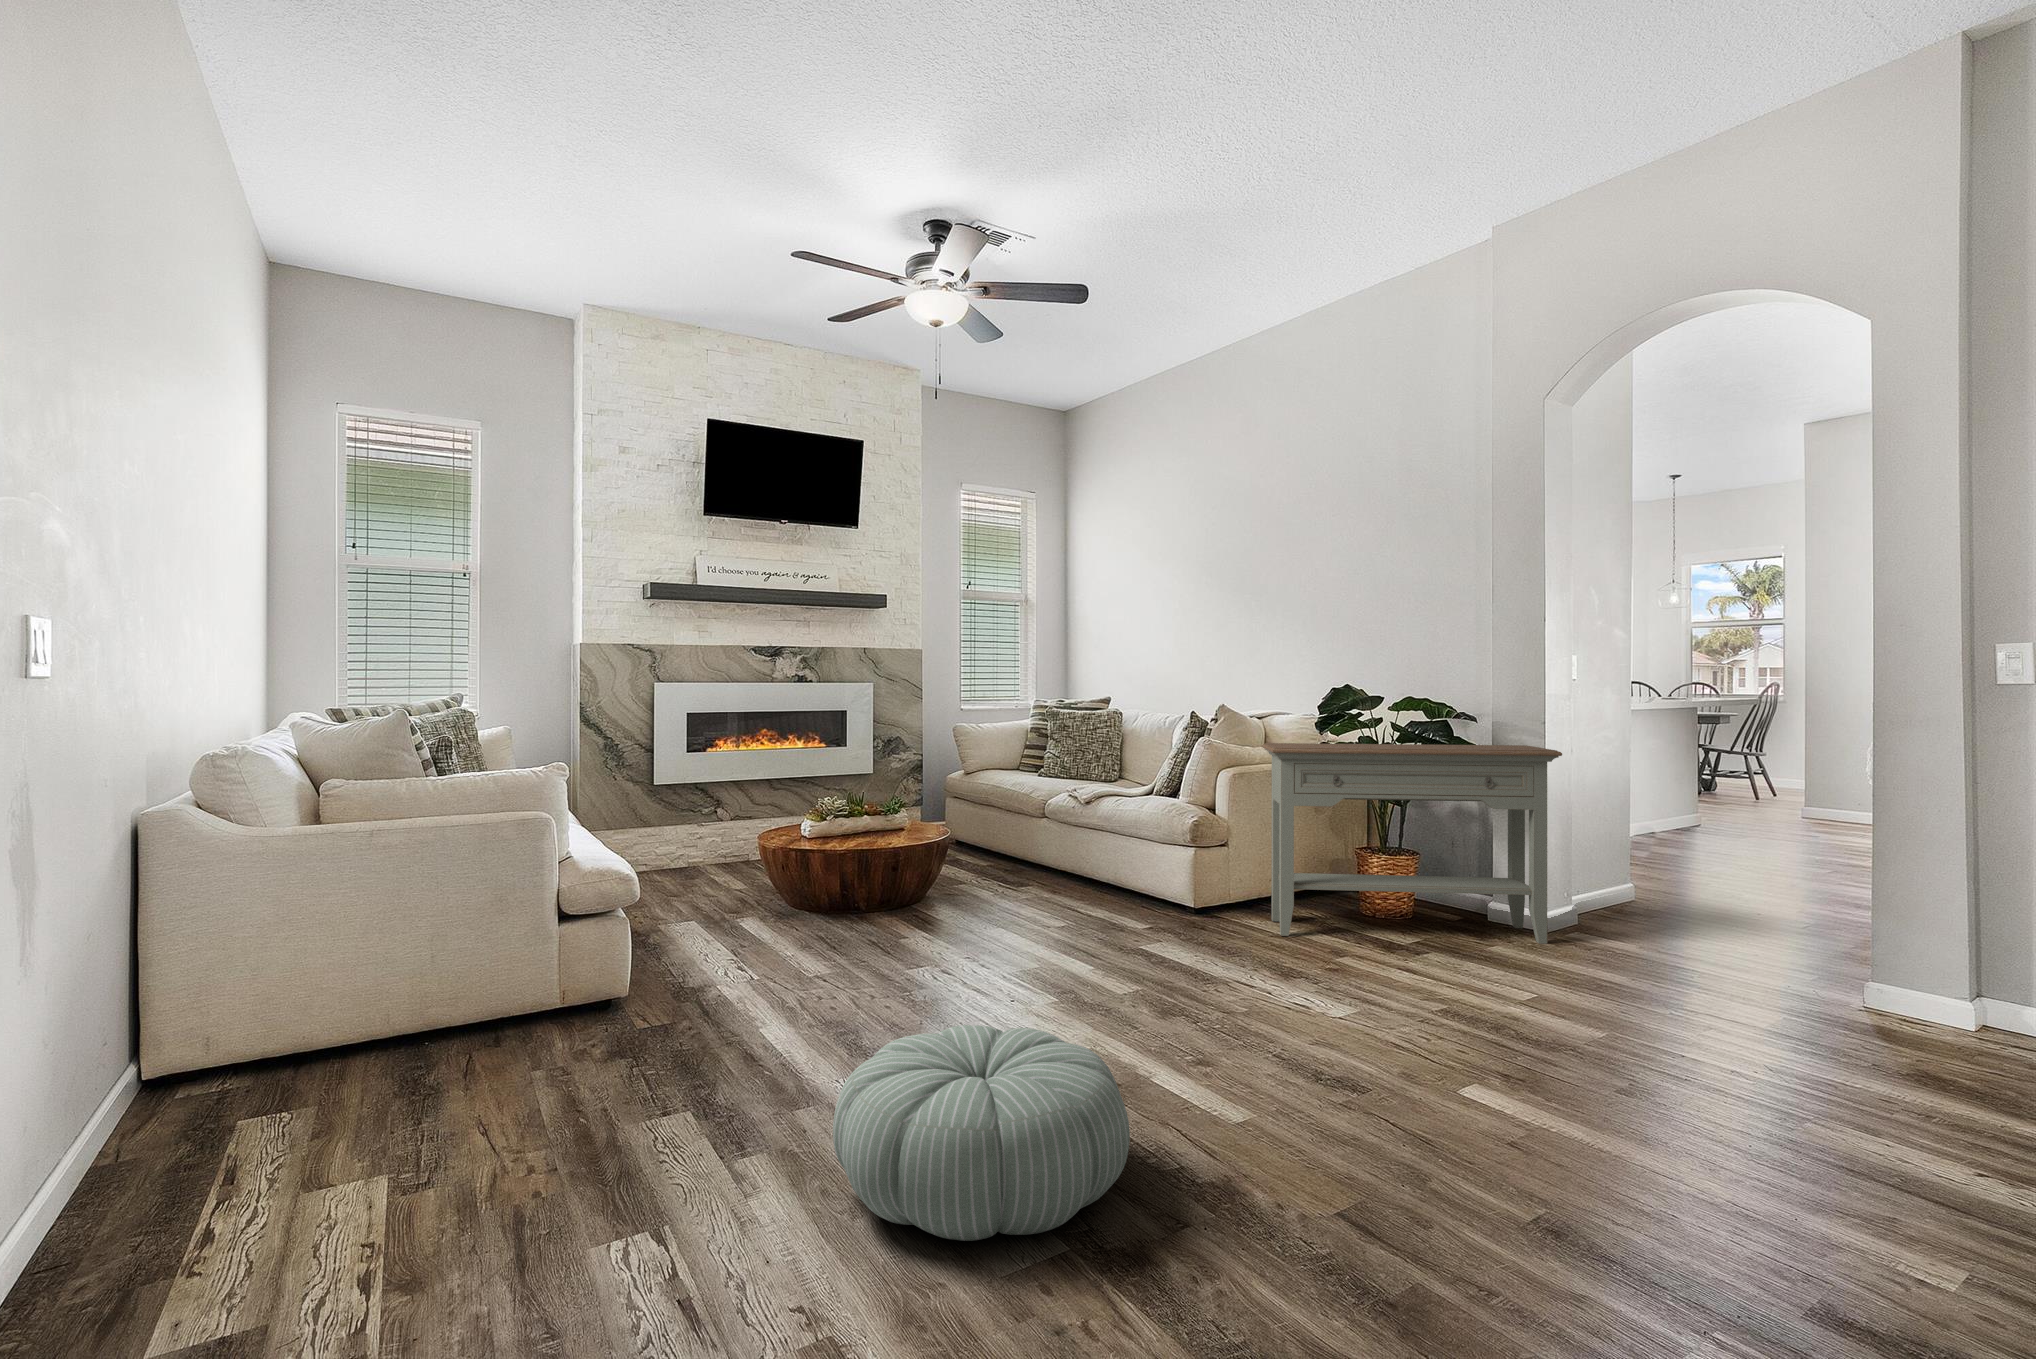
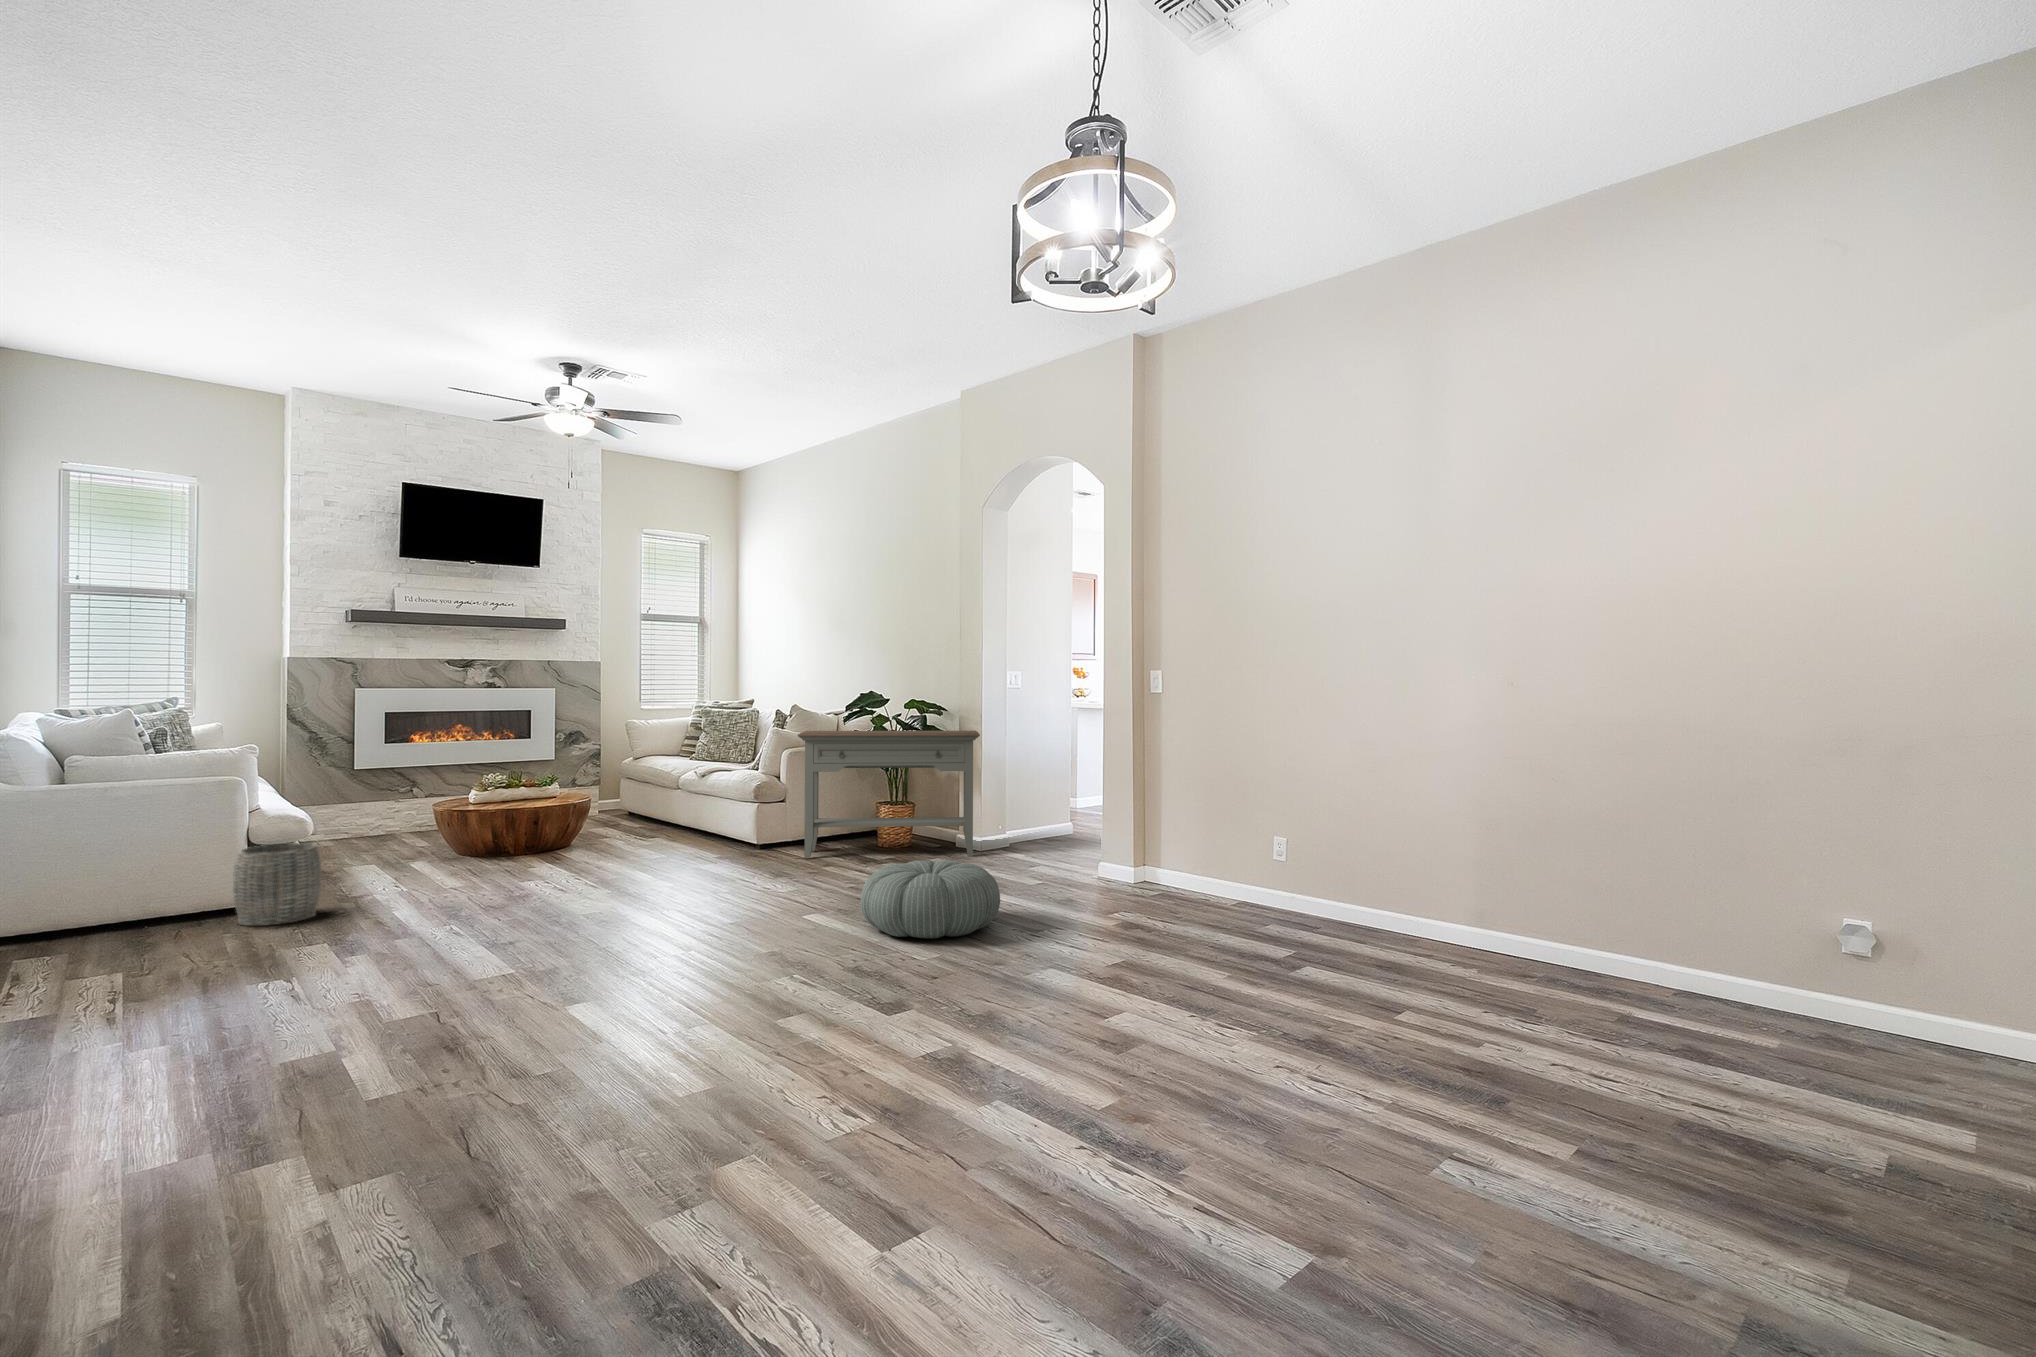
woven basket: none [542,911,656,1045] -> present [233,843,321,926]
pouf: present [833,1025,1130,1241] -> present [861,860,1000,939]

